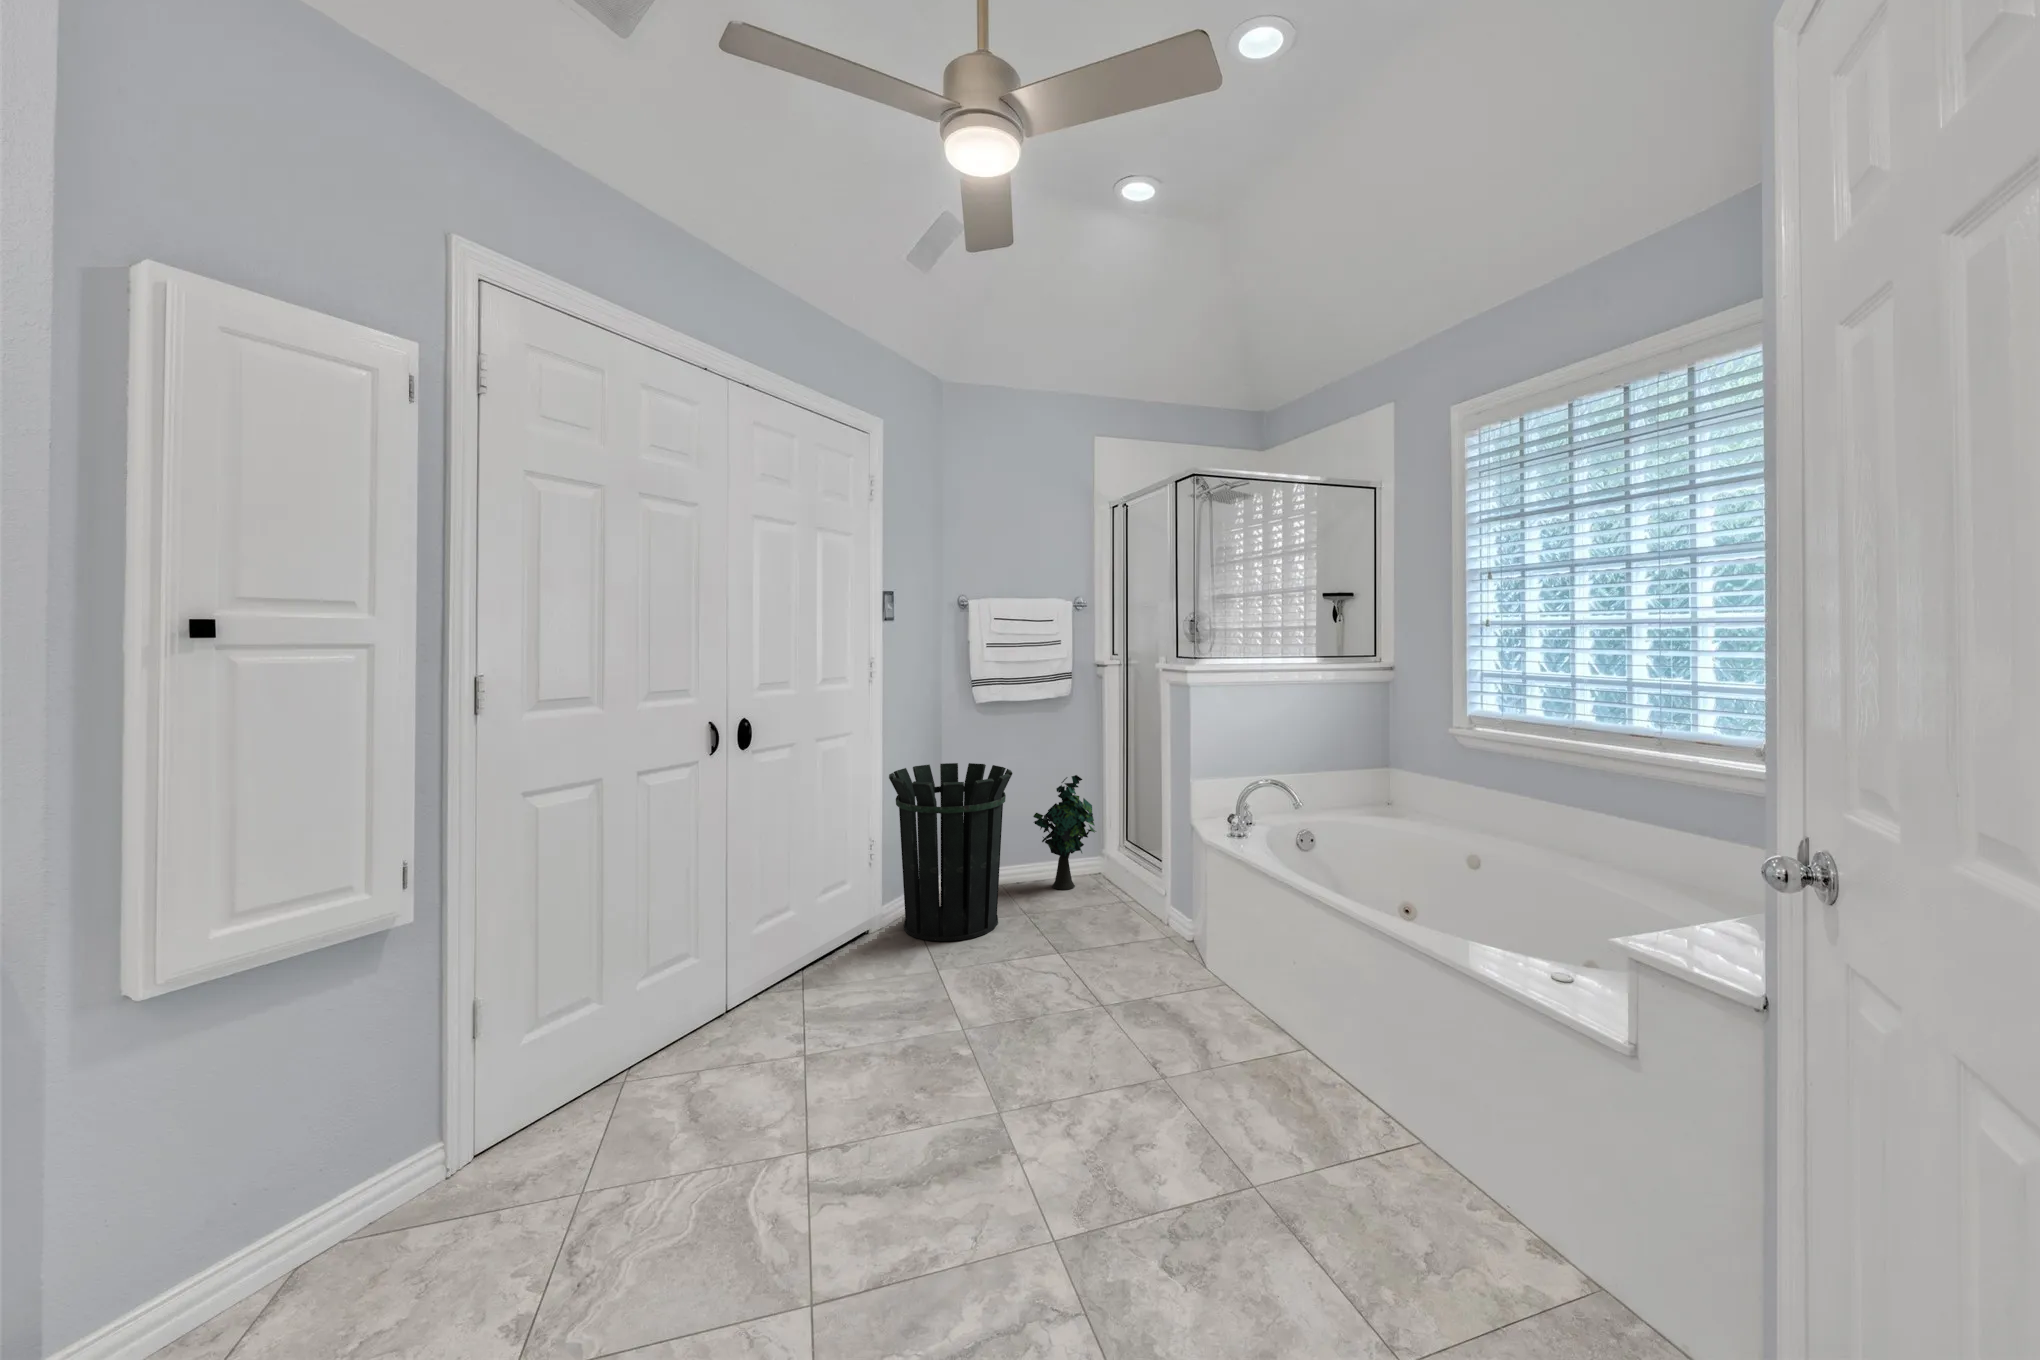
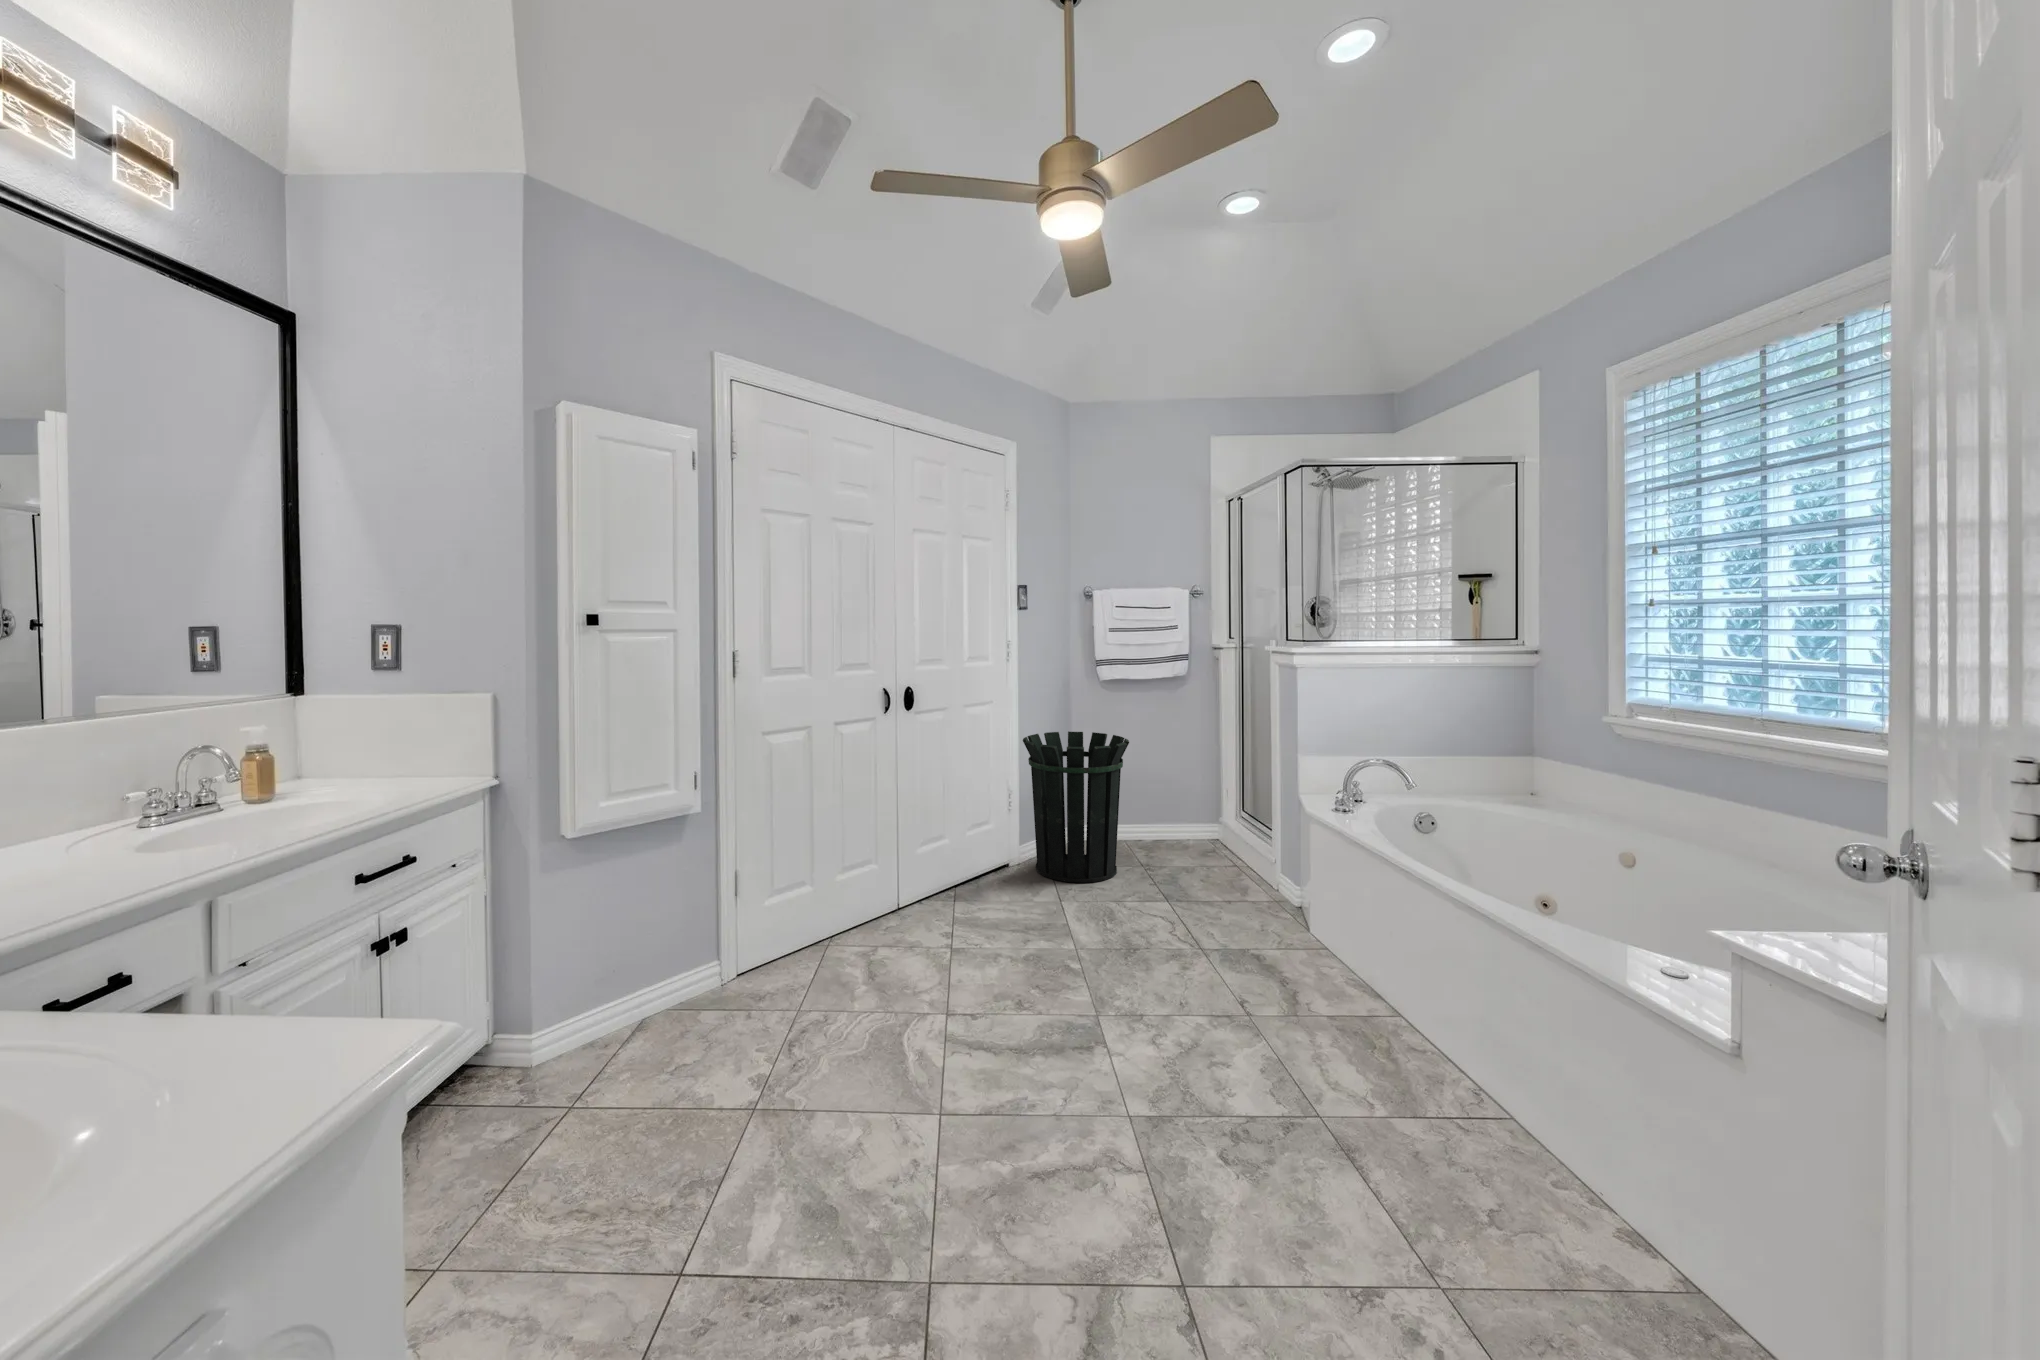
decorative plant: present [1033,775,1096,890] -> none [1152,748,1214,852]

